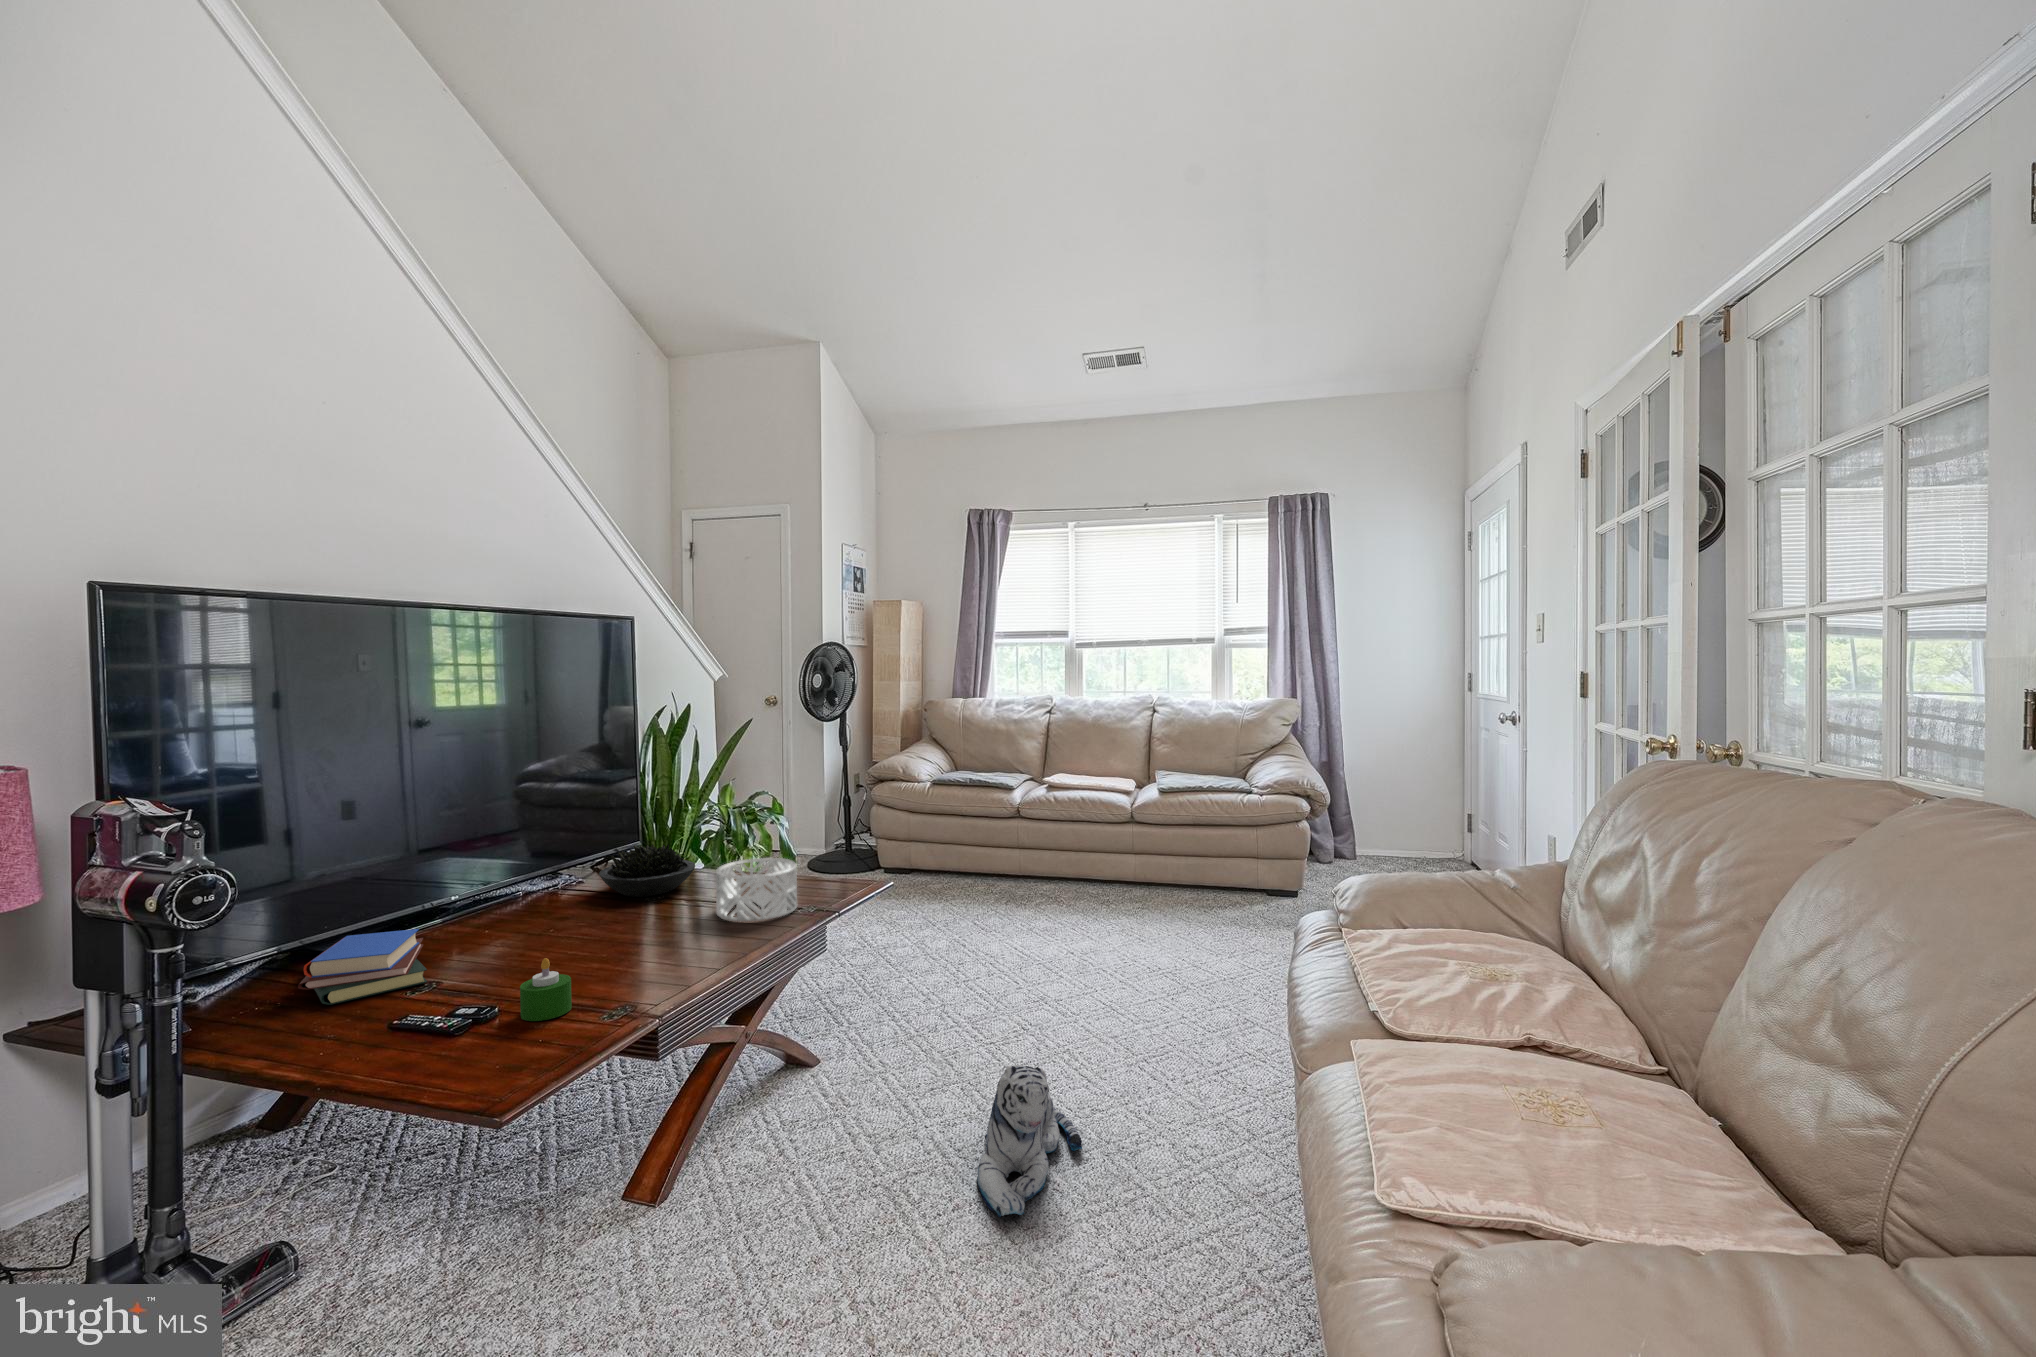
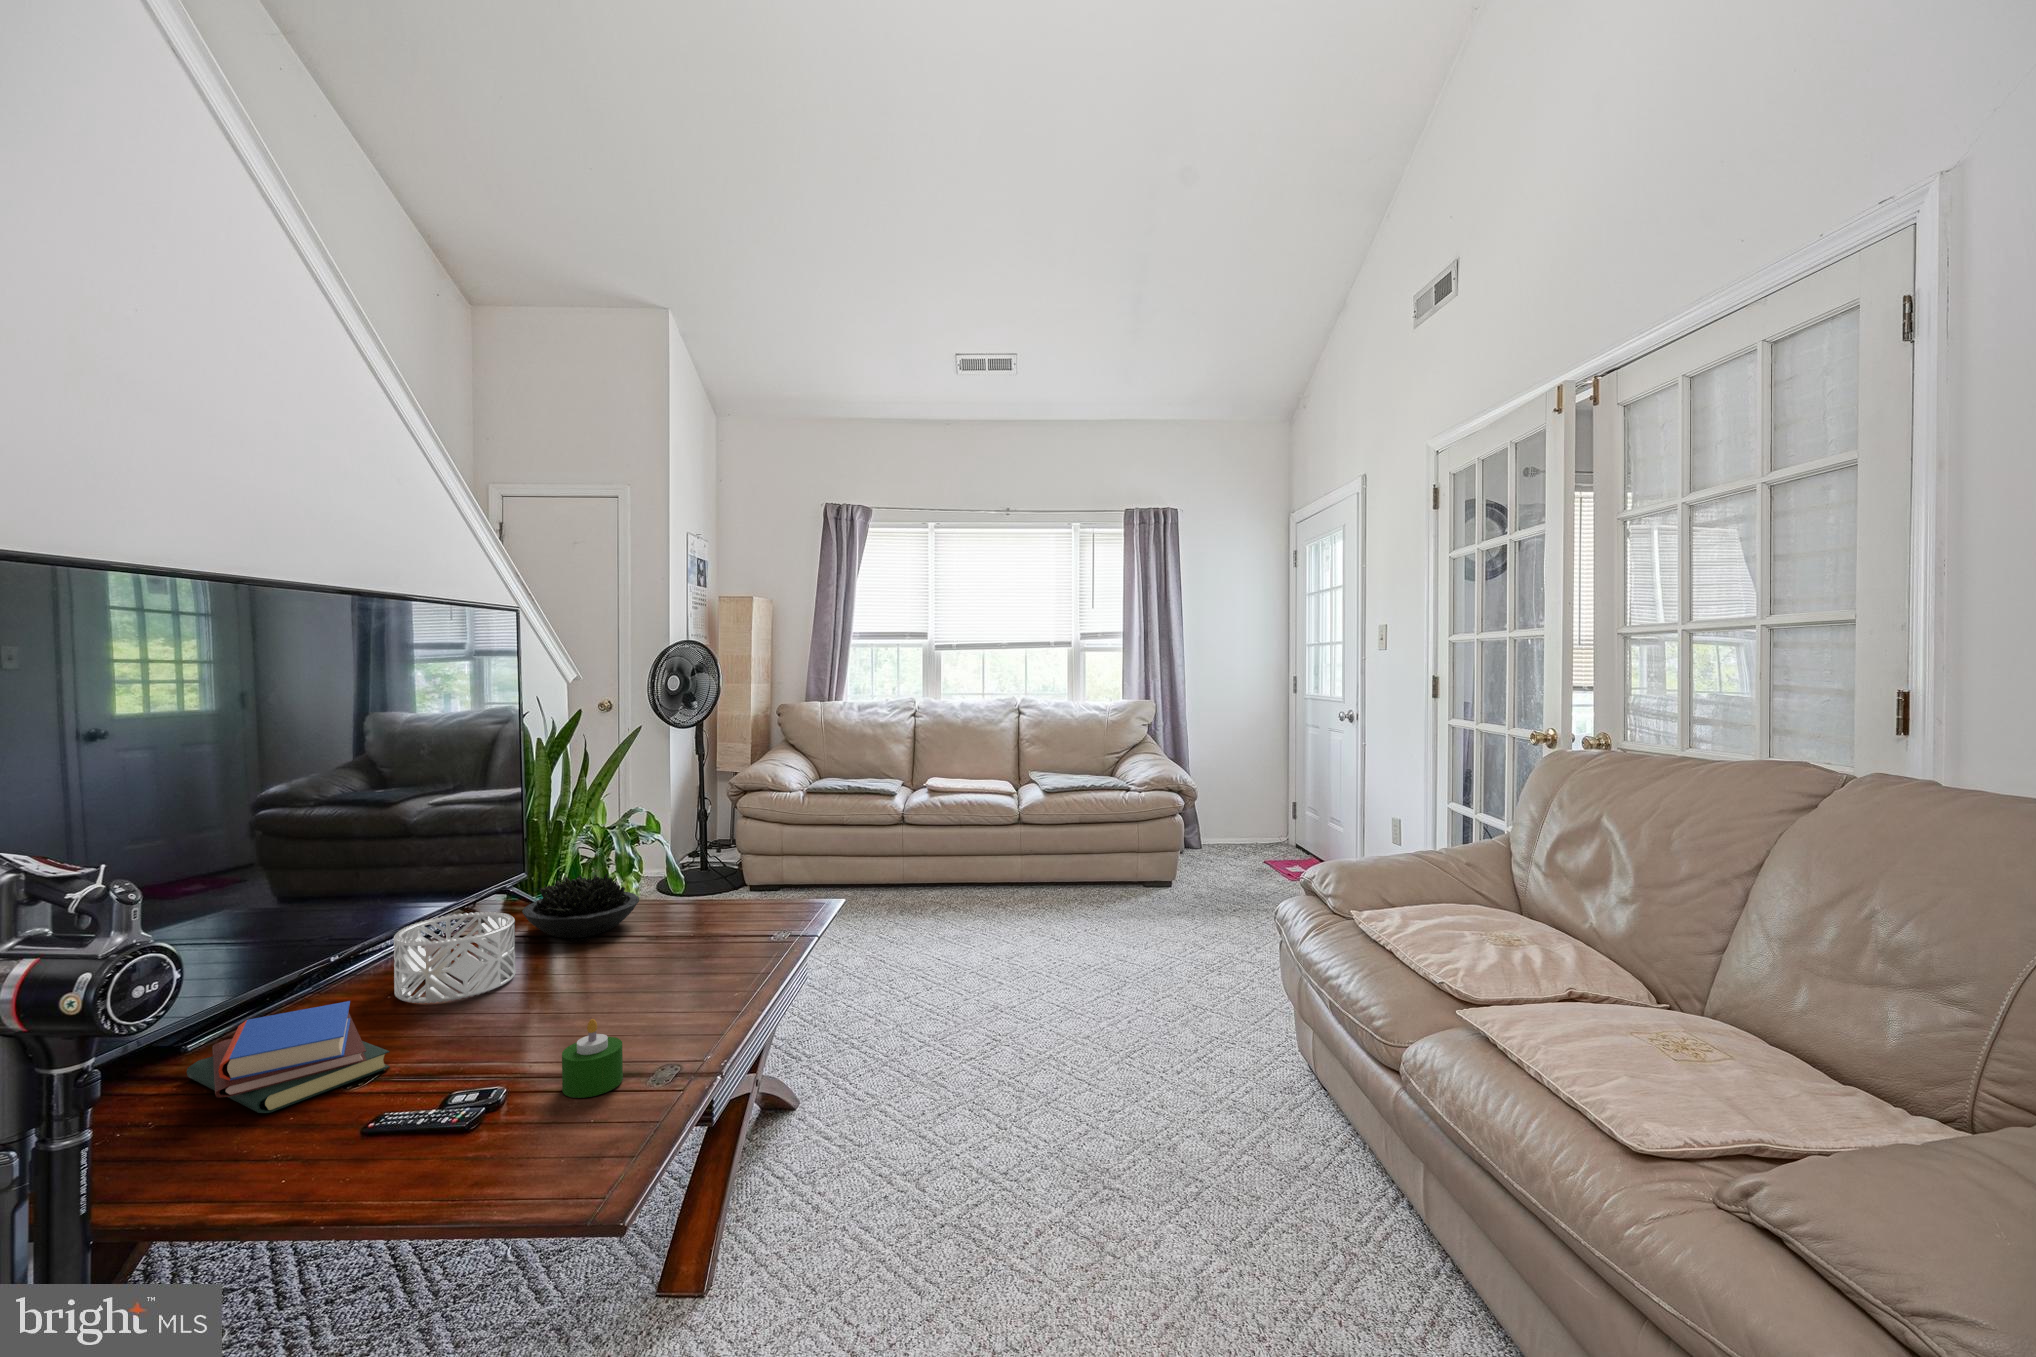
decorative bowl: present [716,858,797,921] -> present [394,912,516,1003]
plush toy: present [977,1065,1082,1217] -> none [1027,1076,1130,1235]

